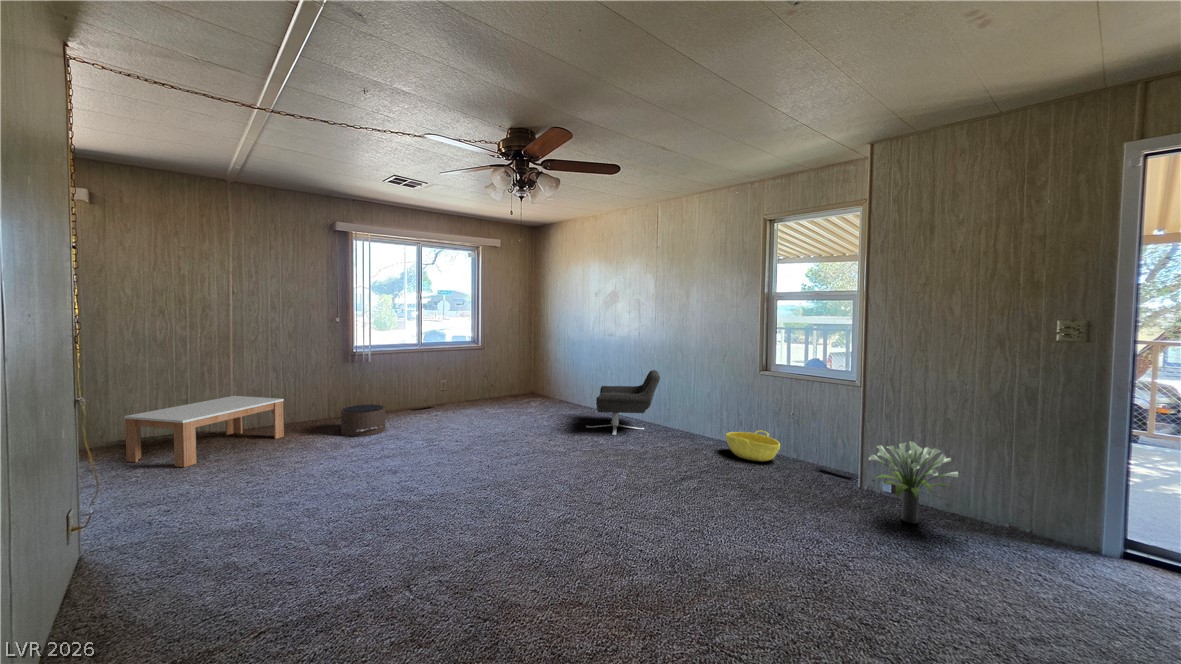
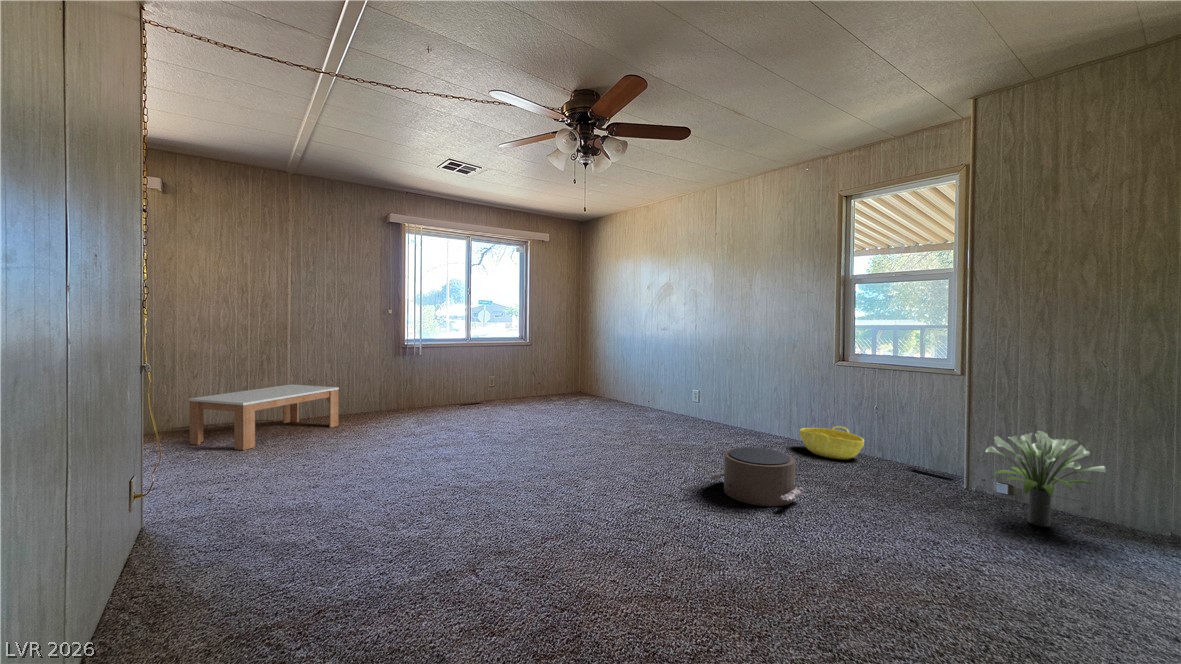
lounge chair: present [586,370,660,435] -> none [642,364,723,431]
pouf: present [337,405,385,436] -> present [710,448,804,506]

